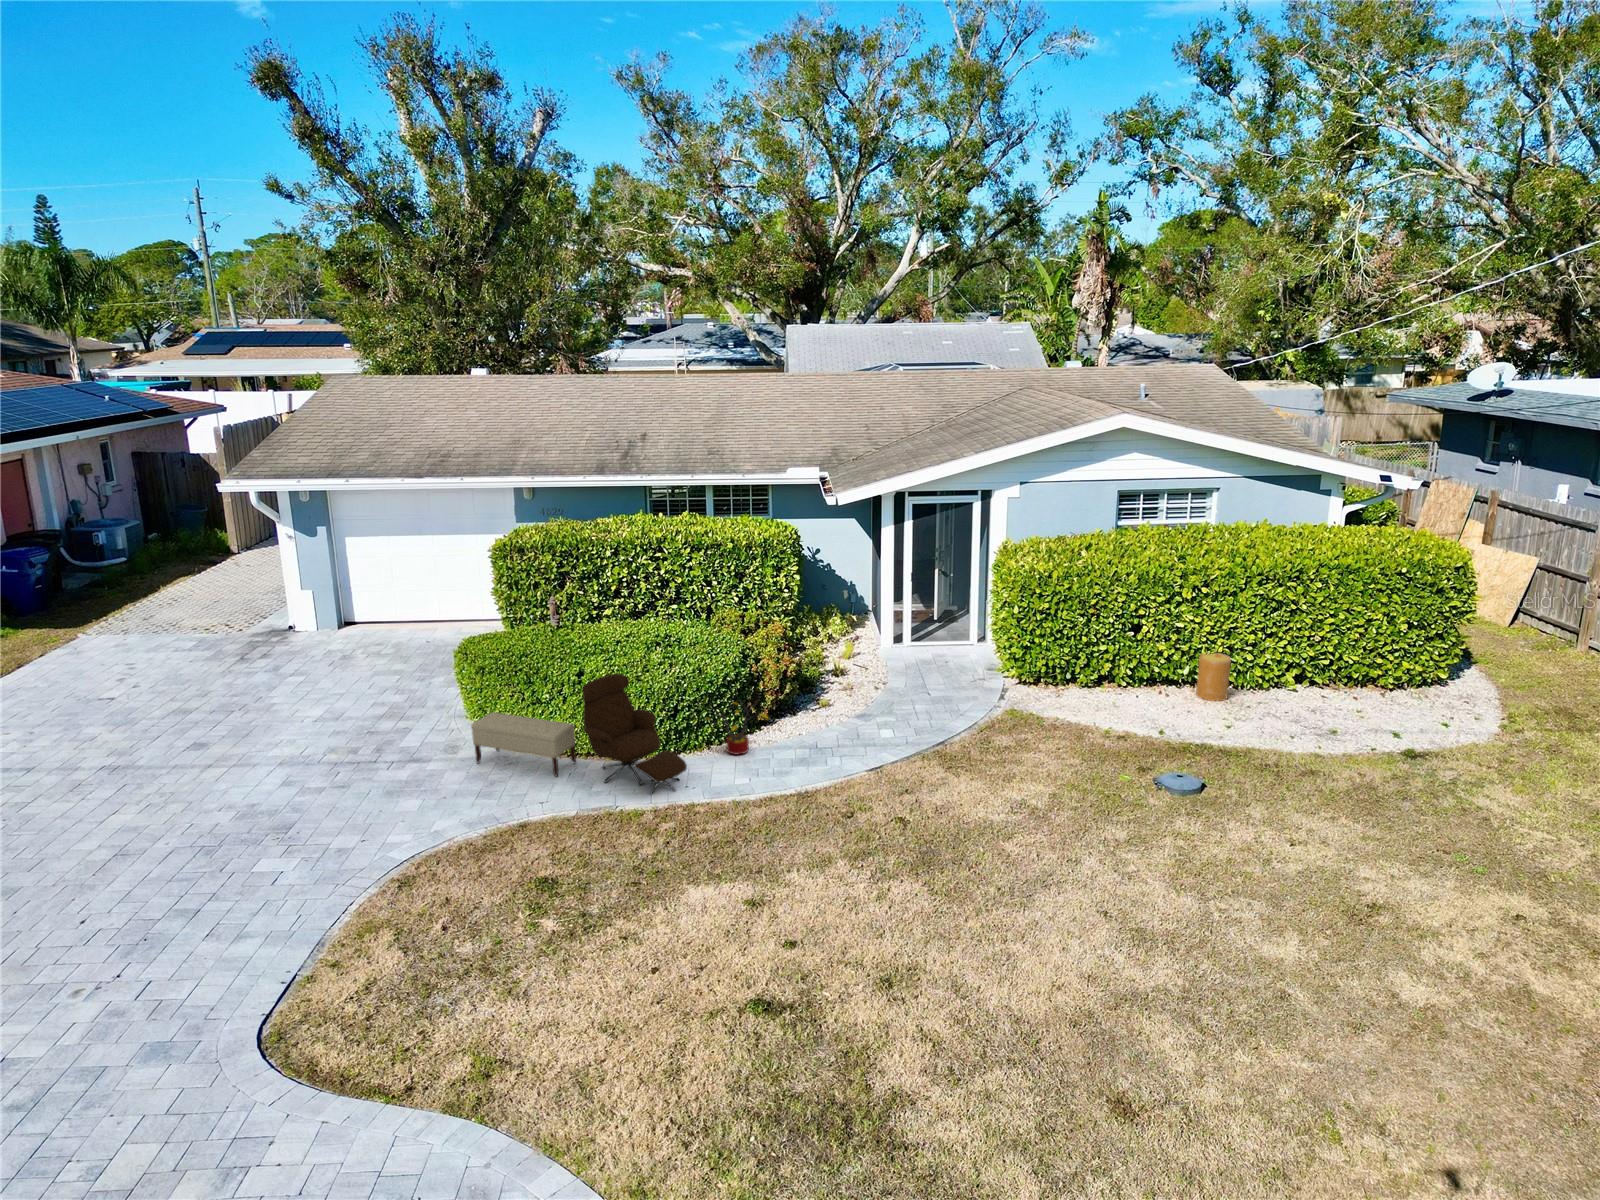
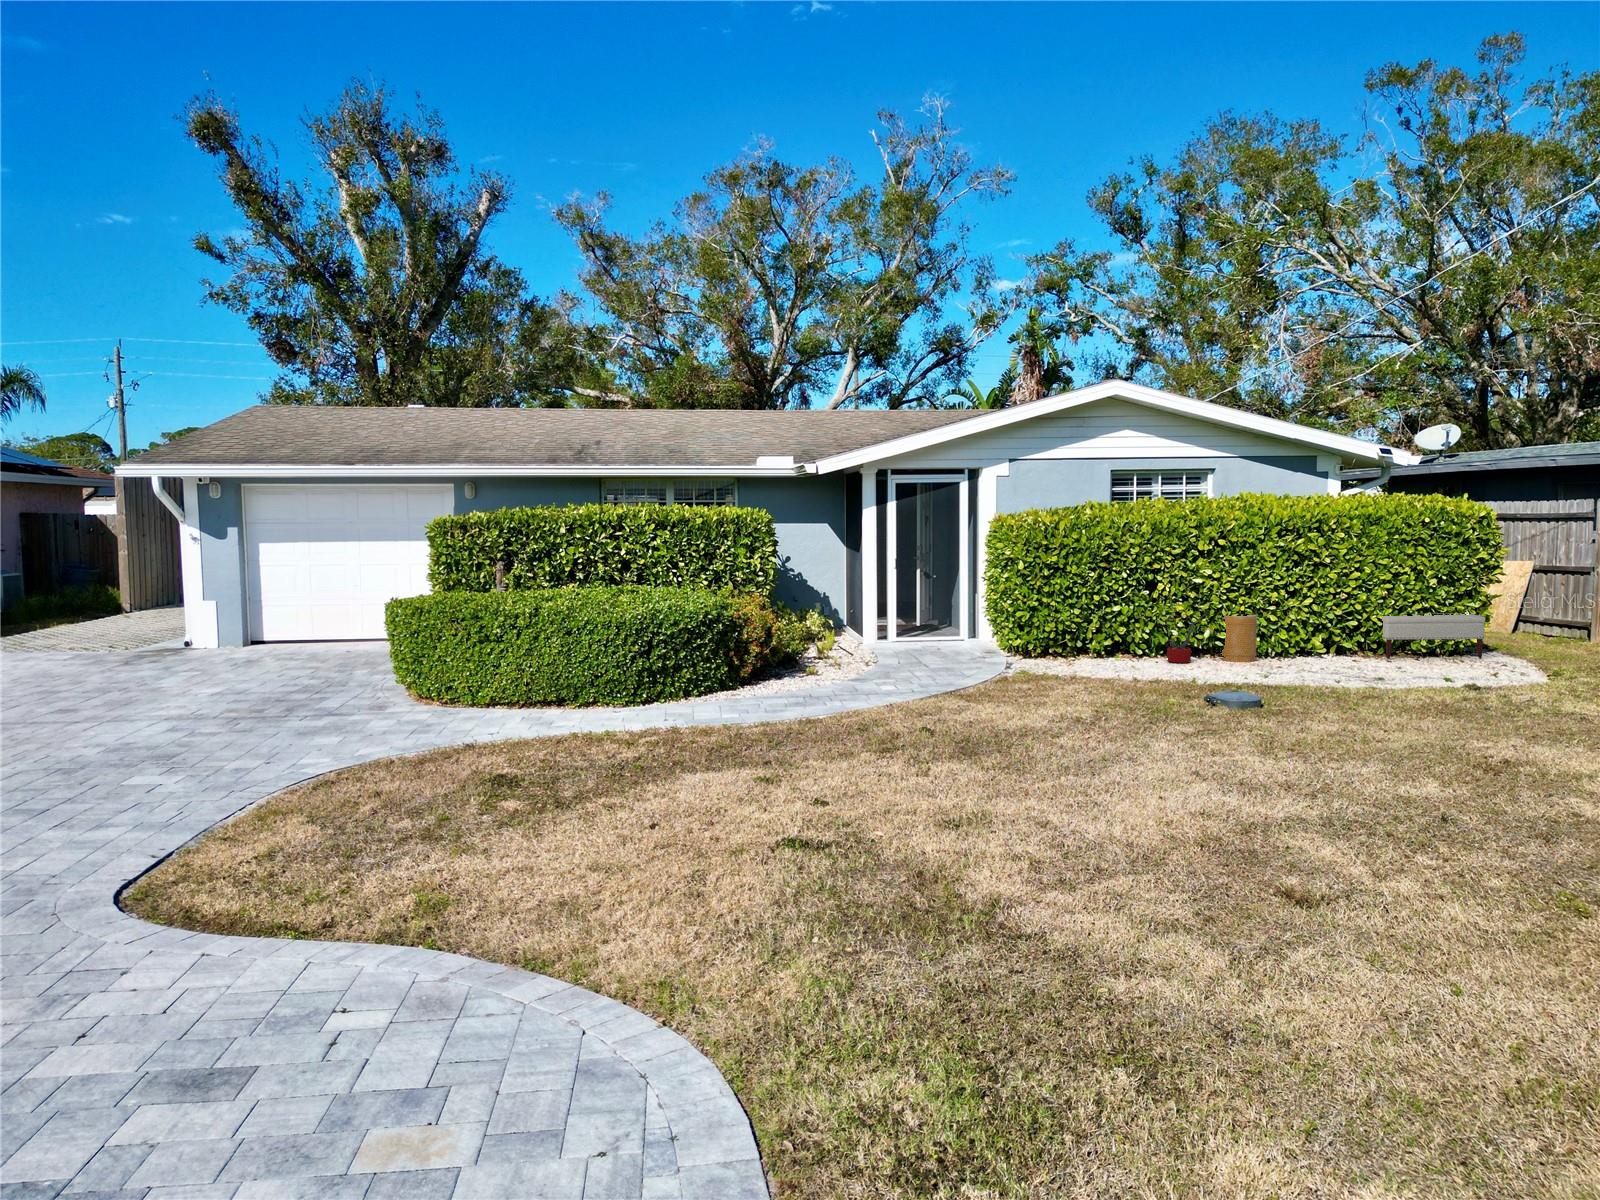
lounge chair: present [582,674,687,794] -> none [542,597,667,720]
decorative plant: present [711,706,768,755] -> present [1165,609,1213,663]
bench: present [471,712,576,776] -> present [1382,613,1485,659]

